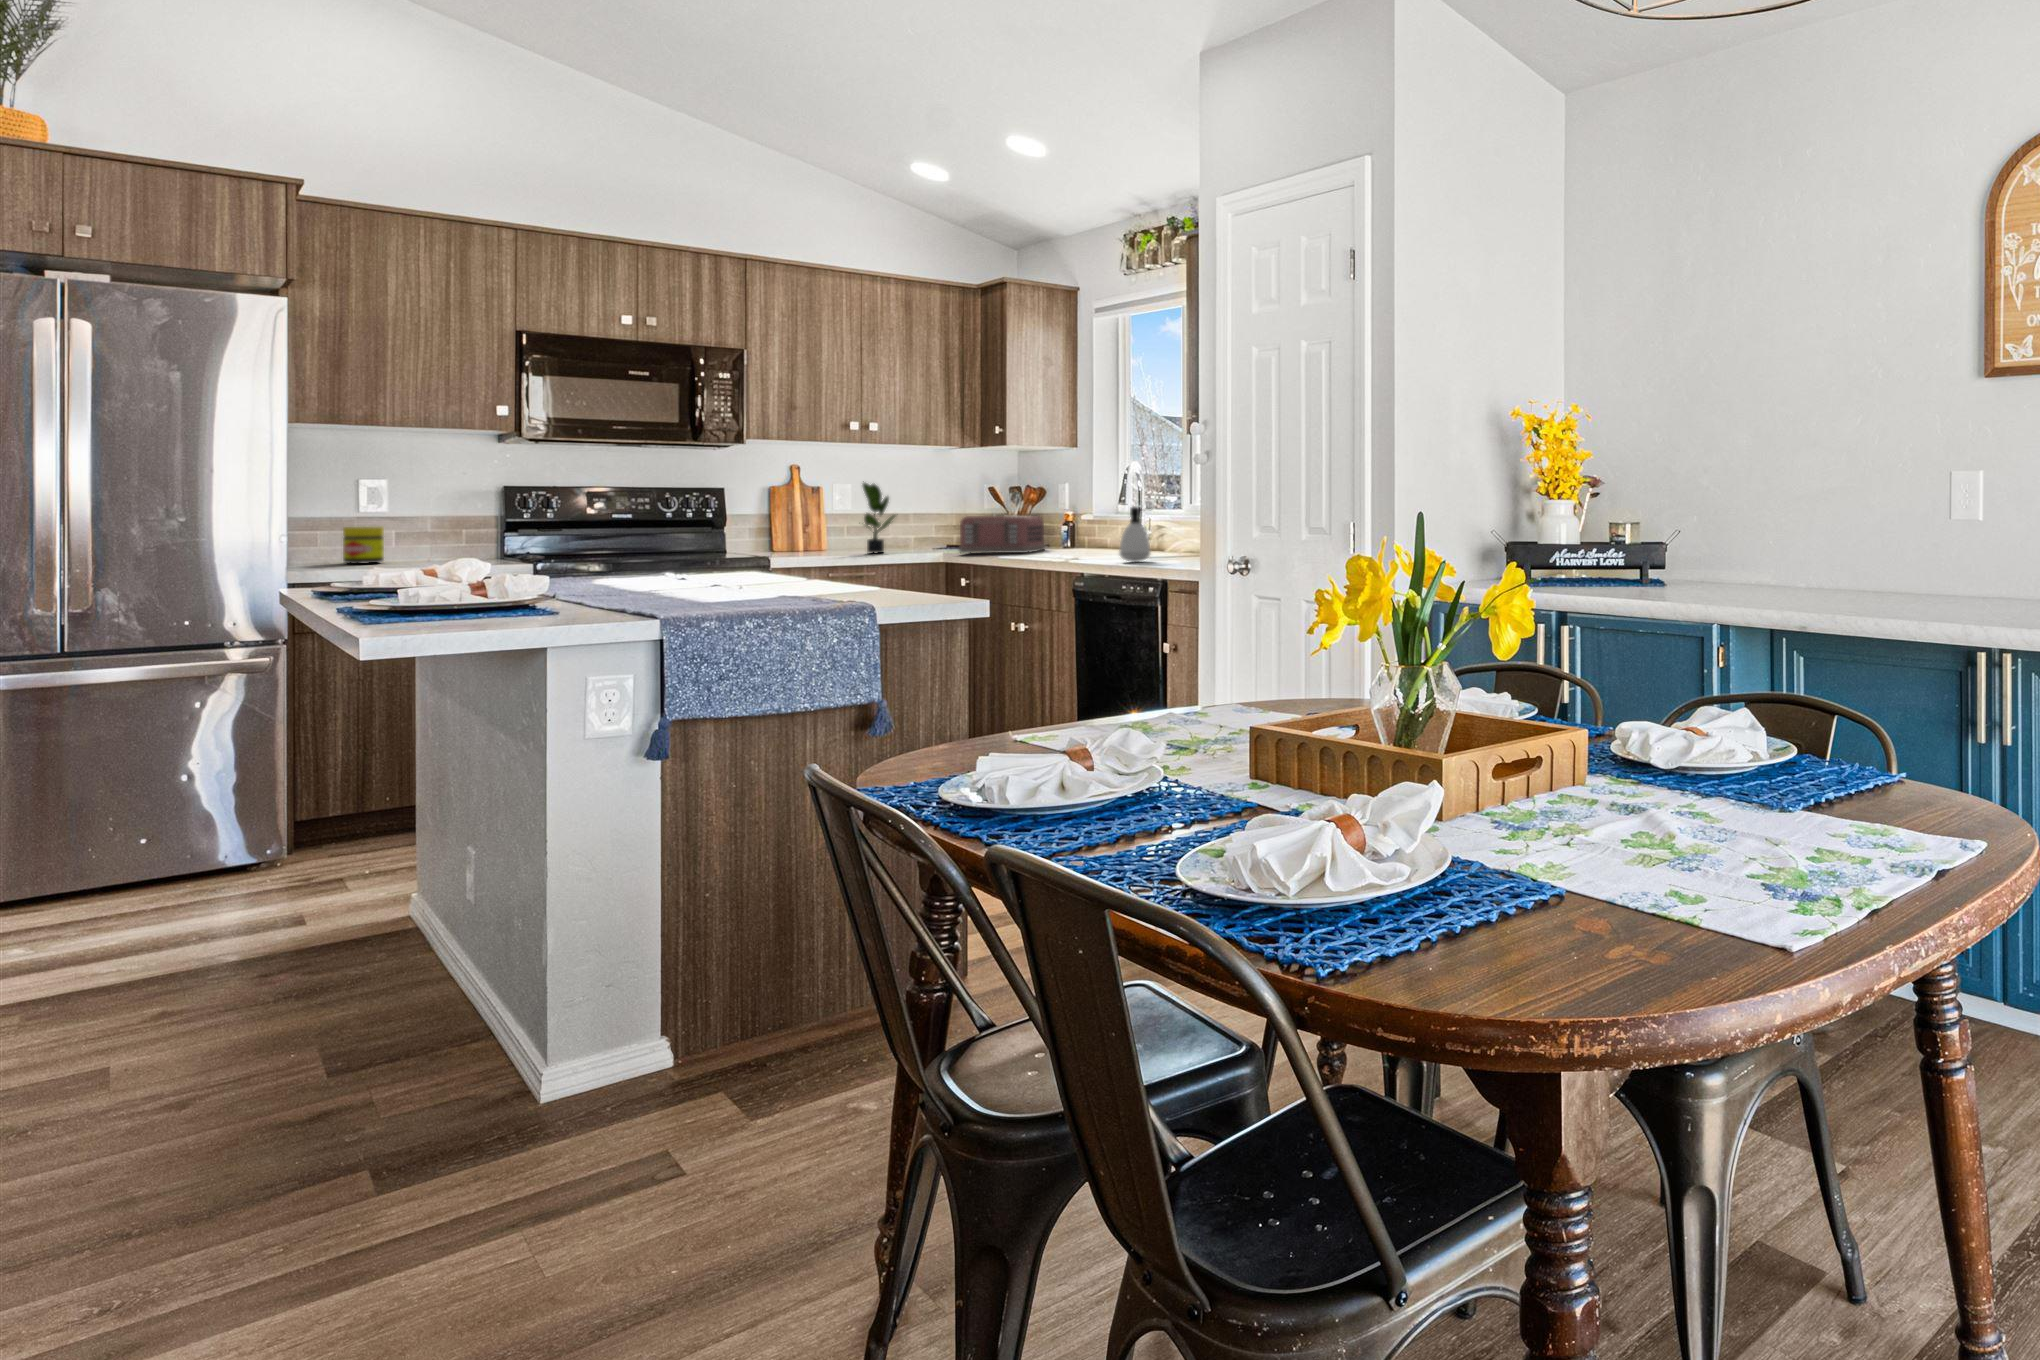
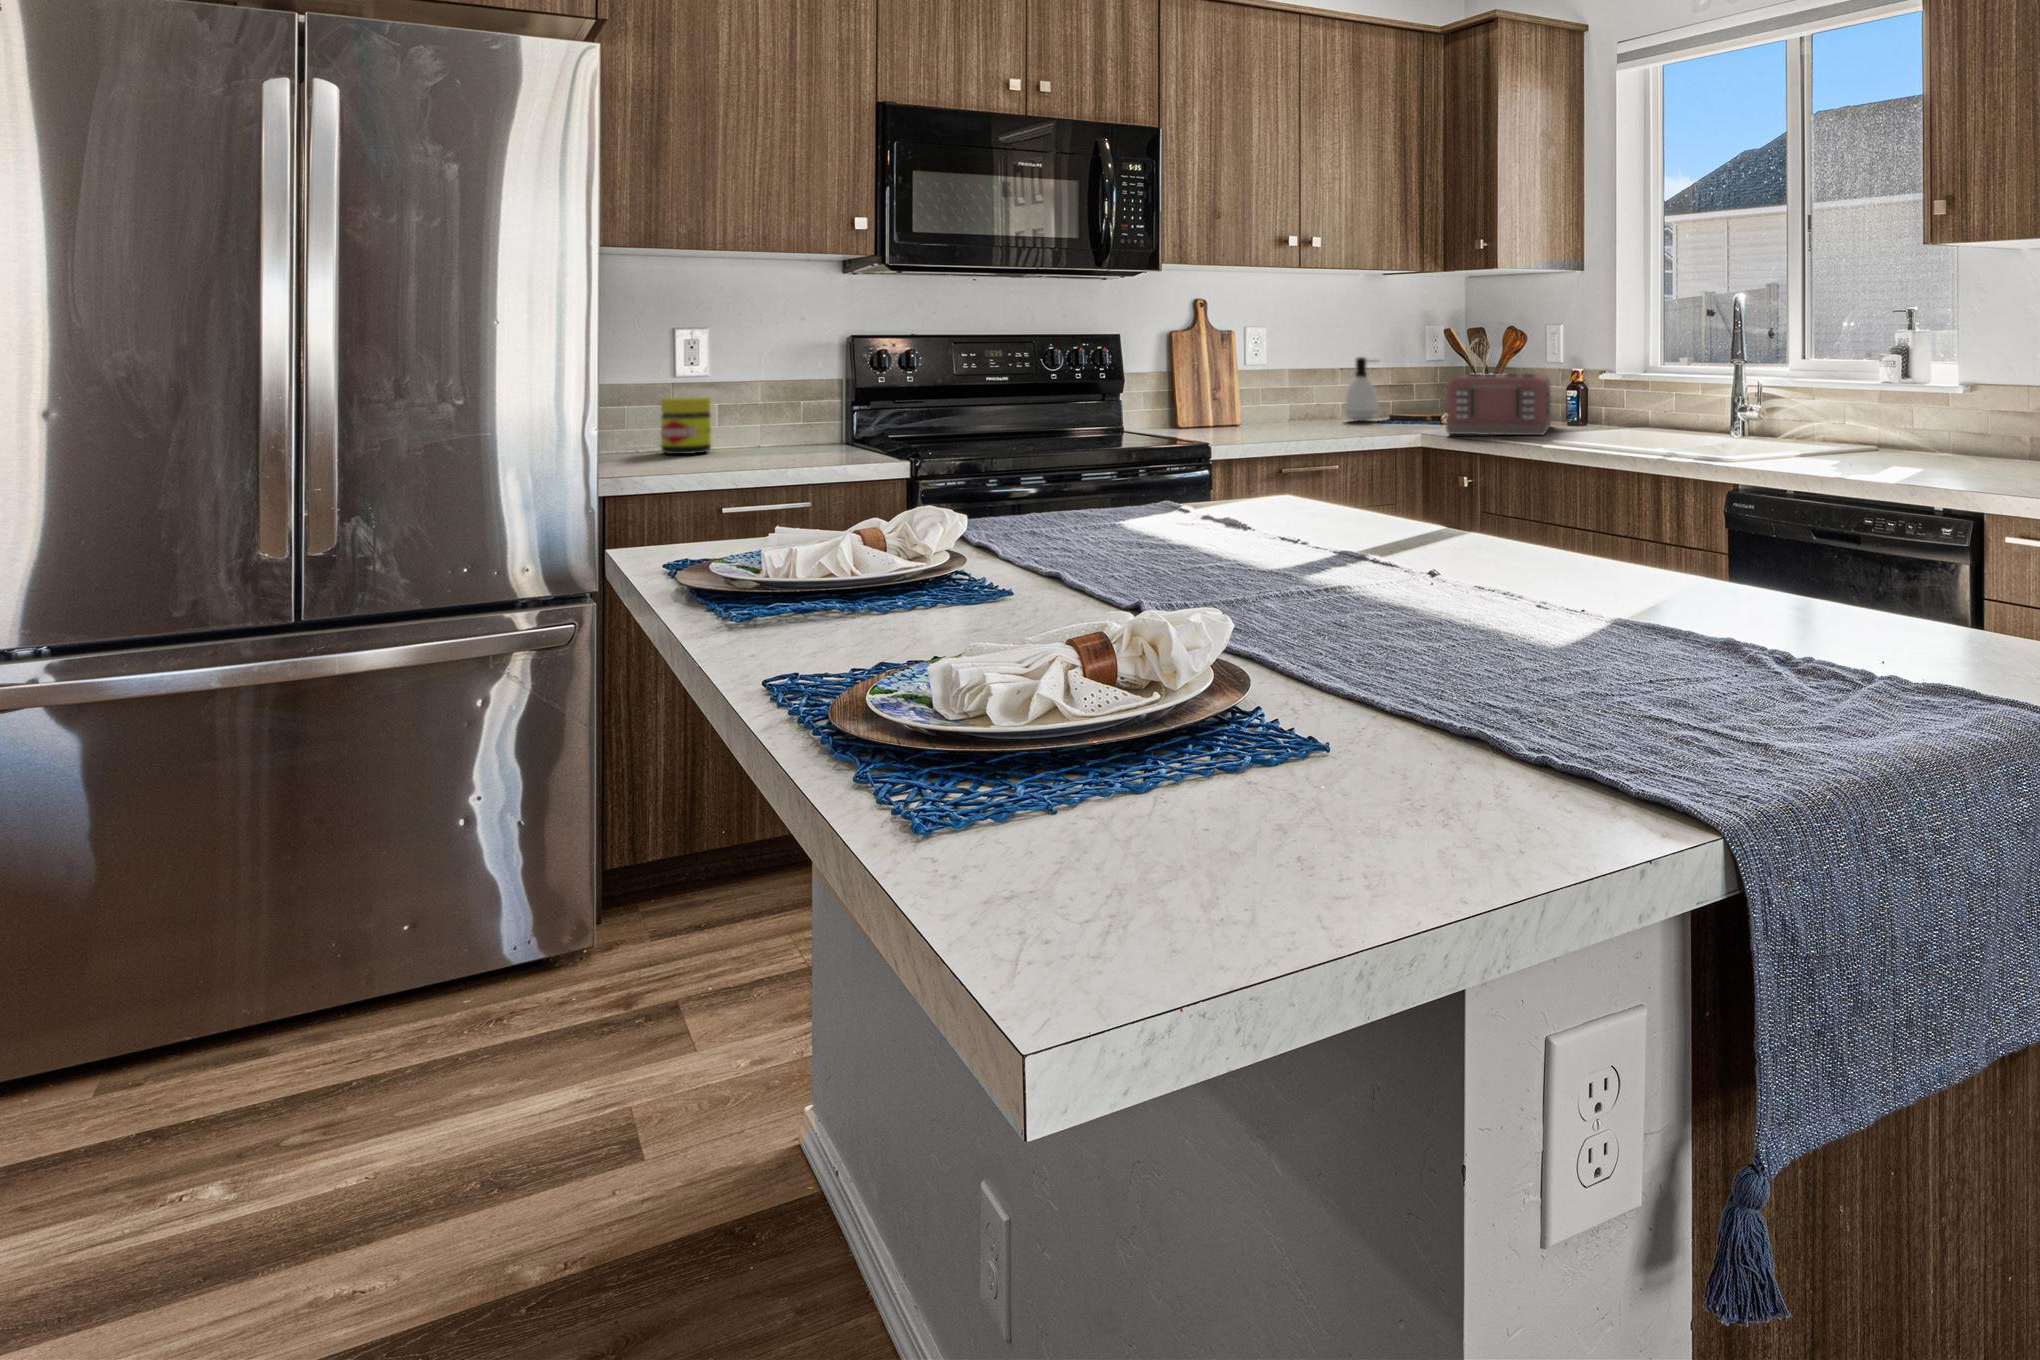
potted plant: present [863,481,895,553] -> none [1279,321,1333,428]
soap dispenser: present [1119,506,1151,562] -> present [1344,357,1378,421]

